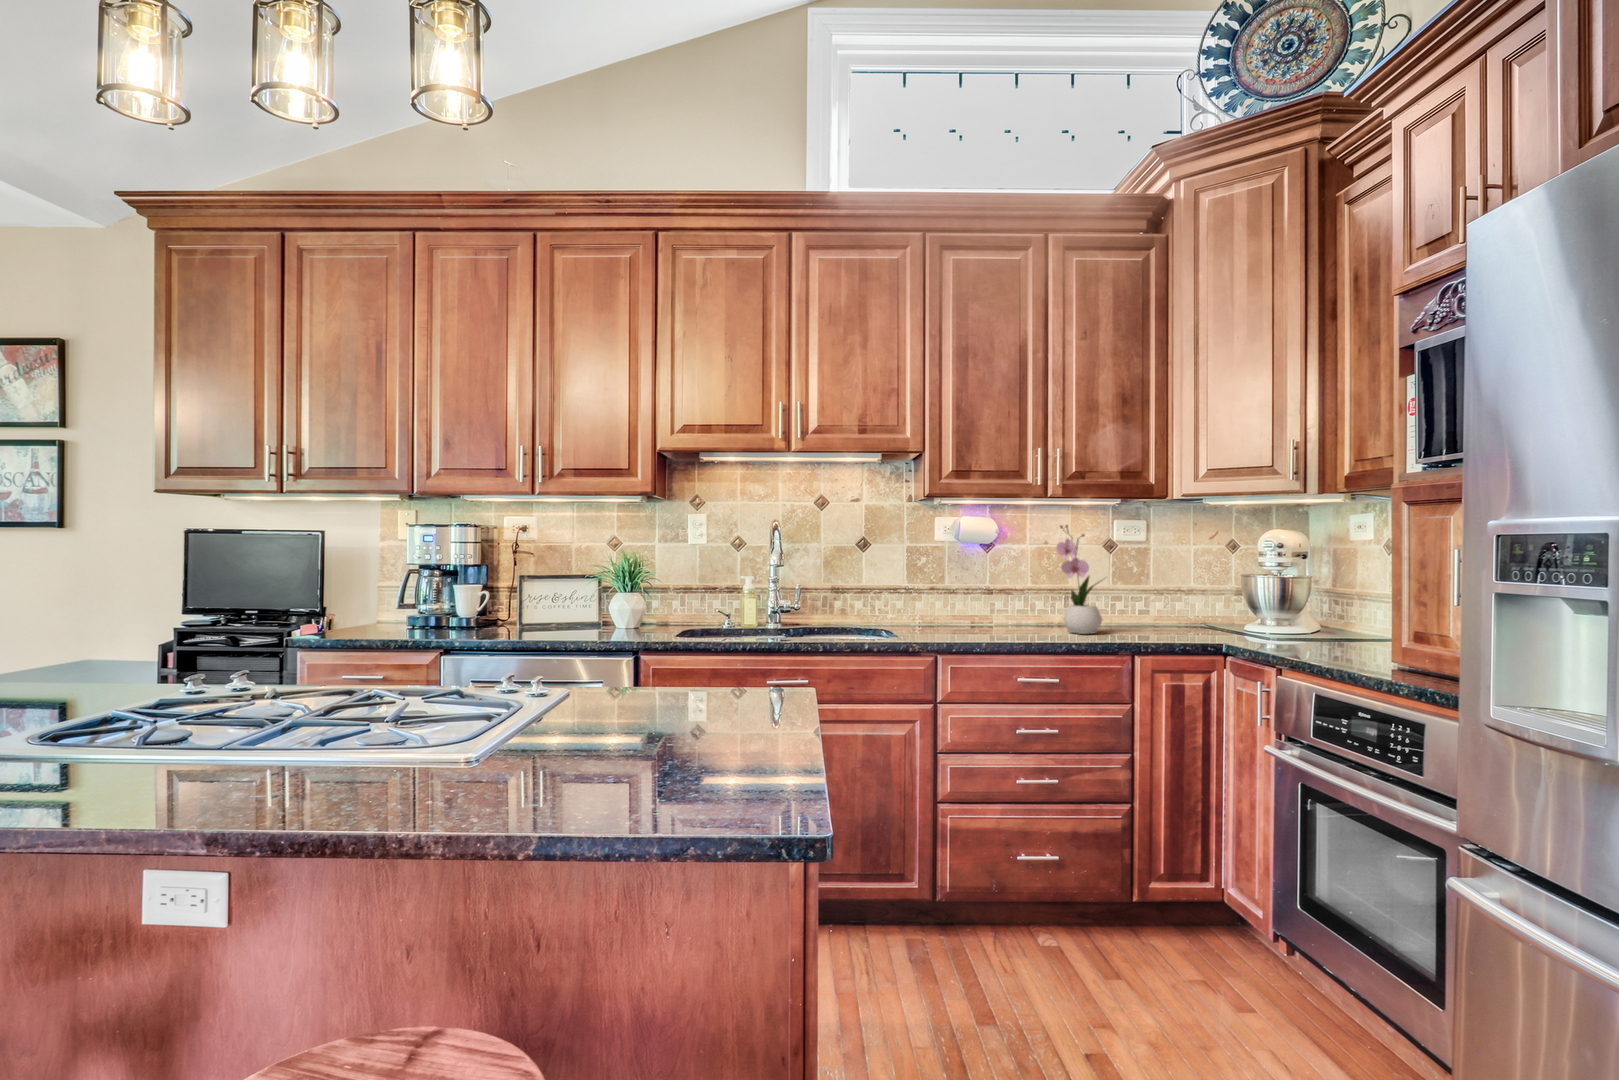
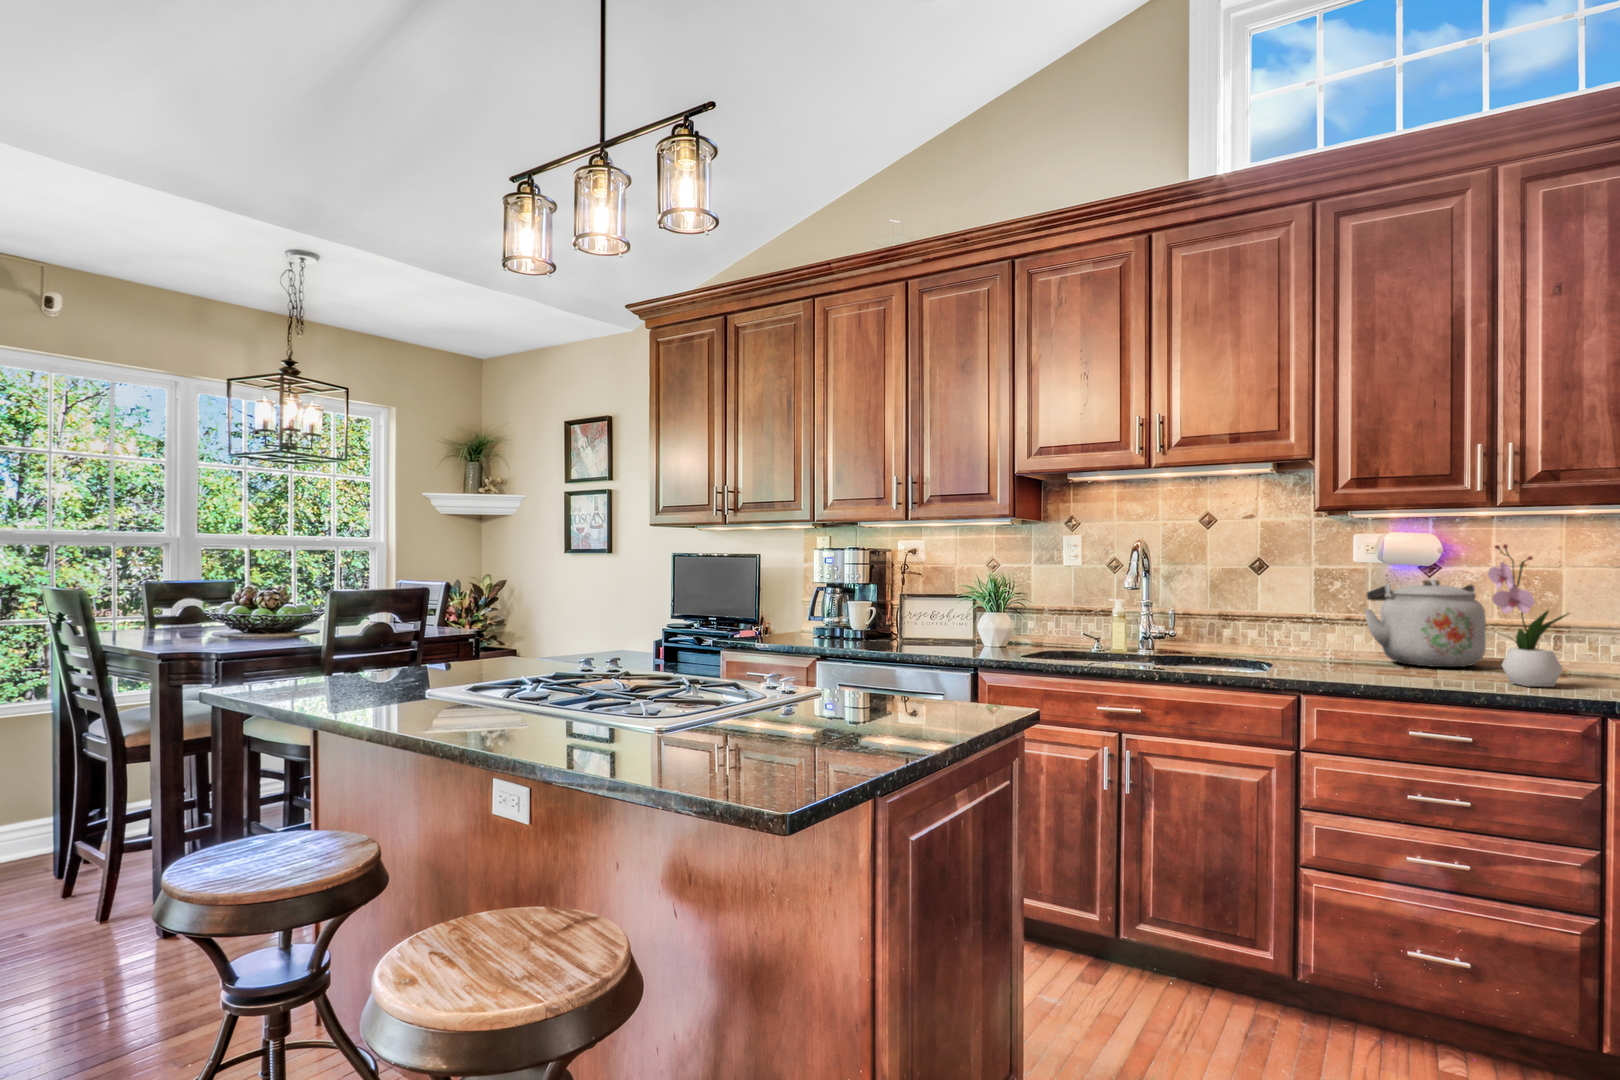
kettle: none [947,554,1031,623] -> present [1364,579,1486,667]

